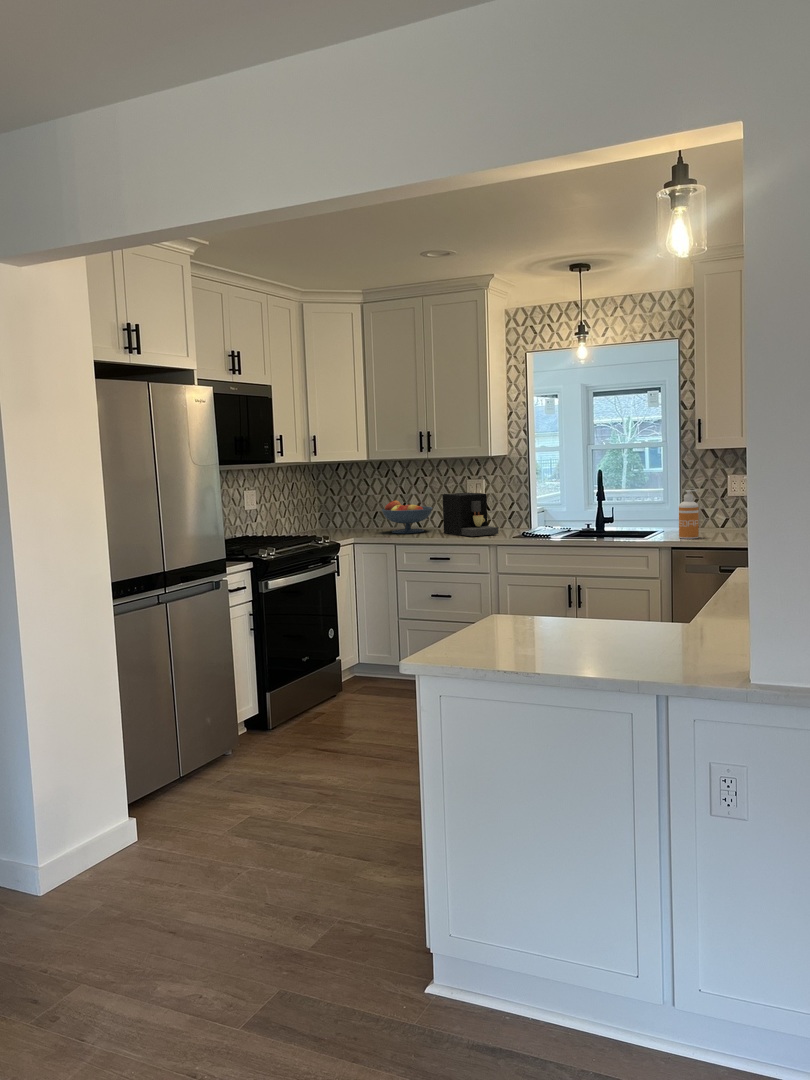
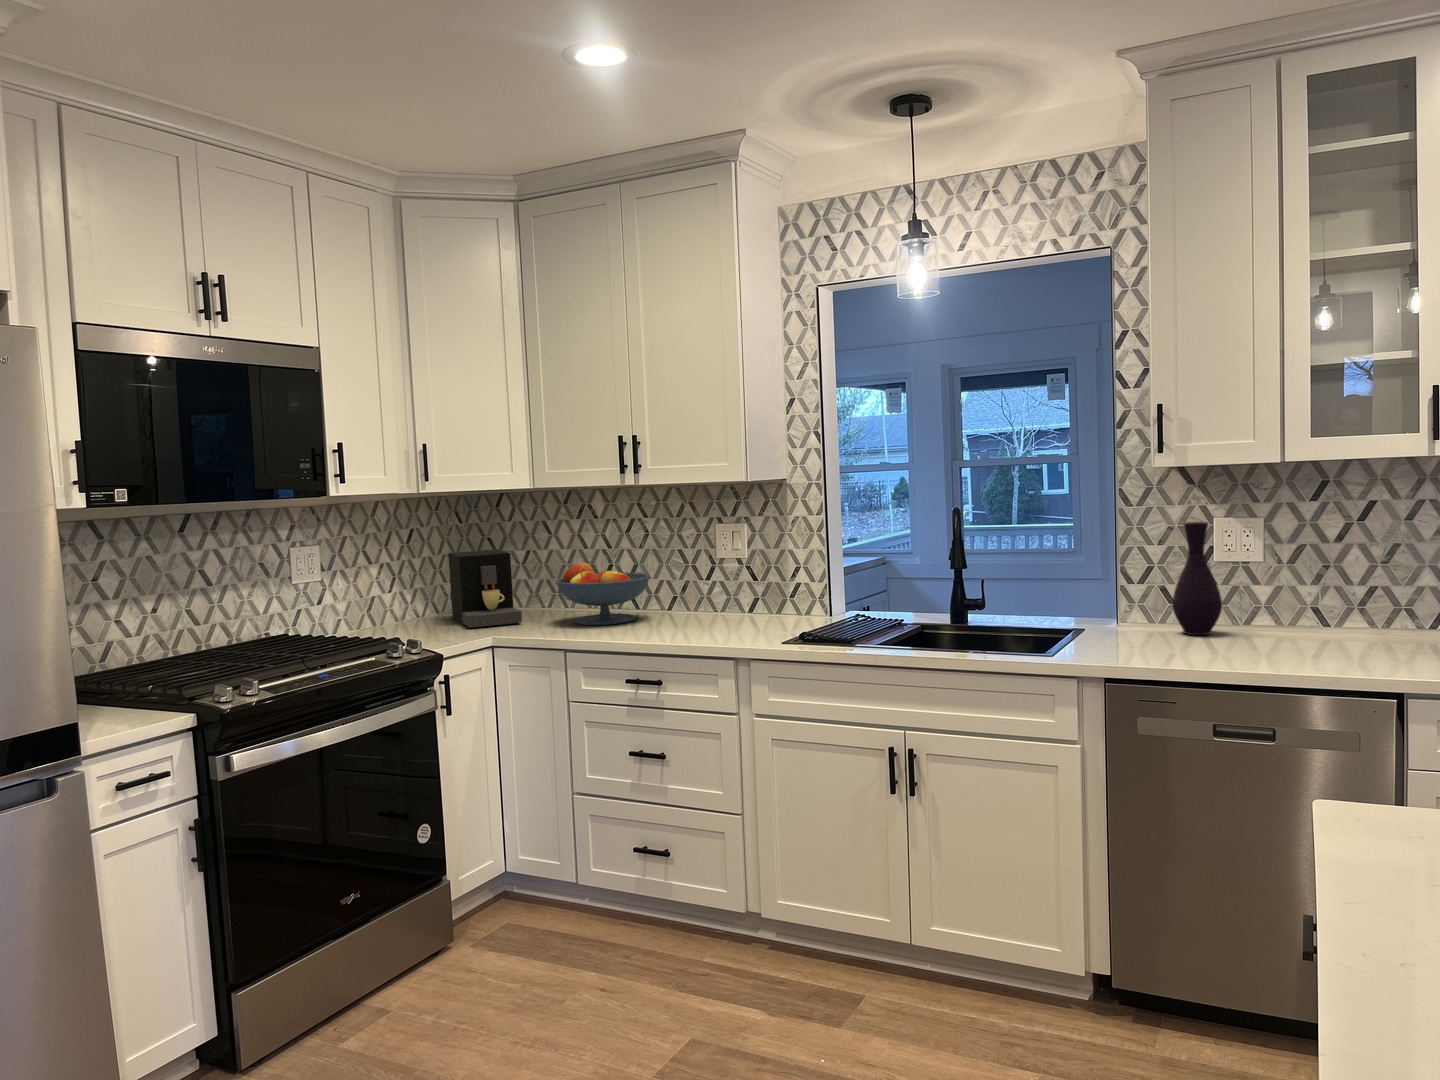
vase: none [706,477,730,532] -> present [1172,522,1222,635]
soap dispenser: present [679,490,699,539] -> none [1118,551,1161,655]
coffee maker: present [442,493,498,536] -> present [448,549,522,628]

